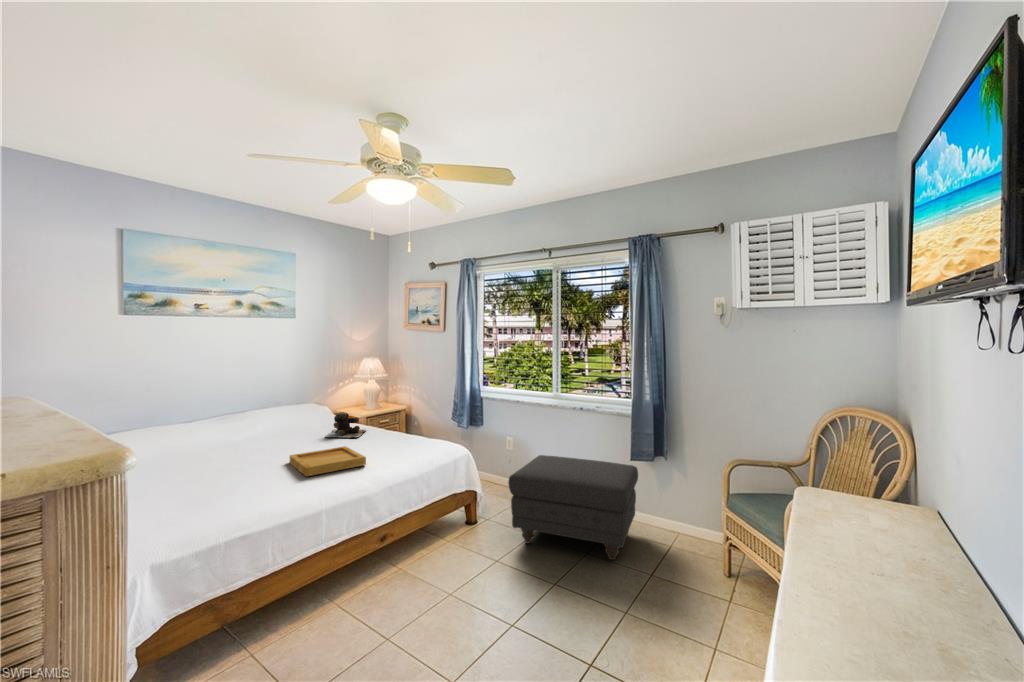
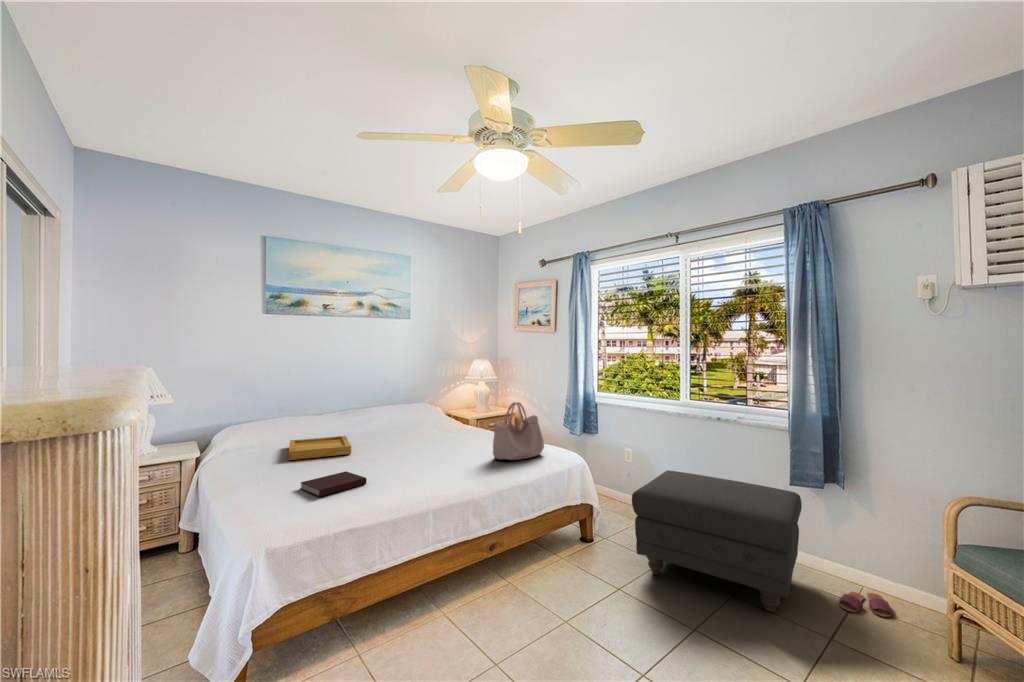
handbag: none [384,402,433,456] -> present [493,402,544,460]
teddy bear: present [325,412,366,438] -> none [435,411,477,438]
tray: present [290,446,366,476] -> present [289,436,351,460]
notebook: none [185,478,258,505] -> present [300,471,366,497]
slippers: none [661,537,695,553] -> present [839,592,892,617]

